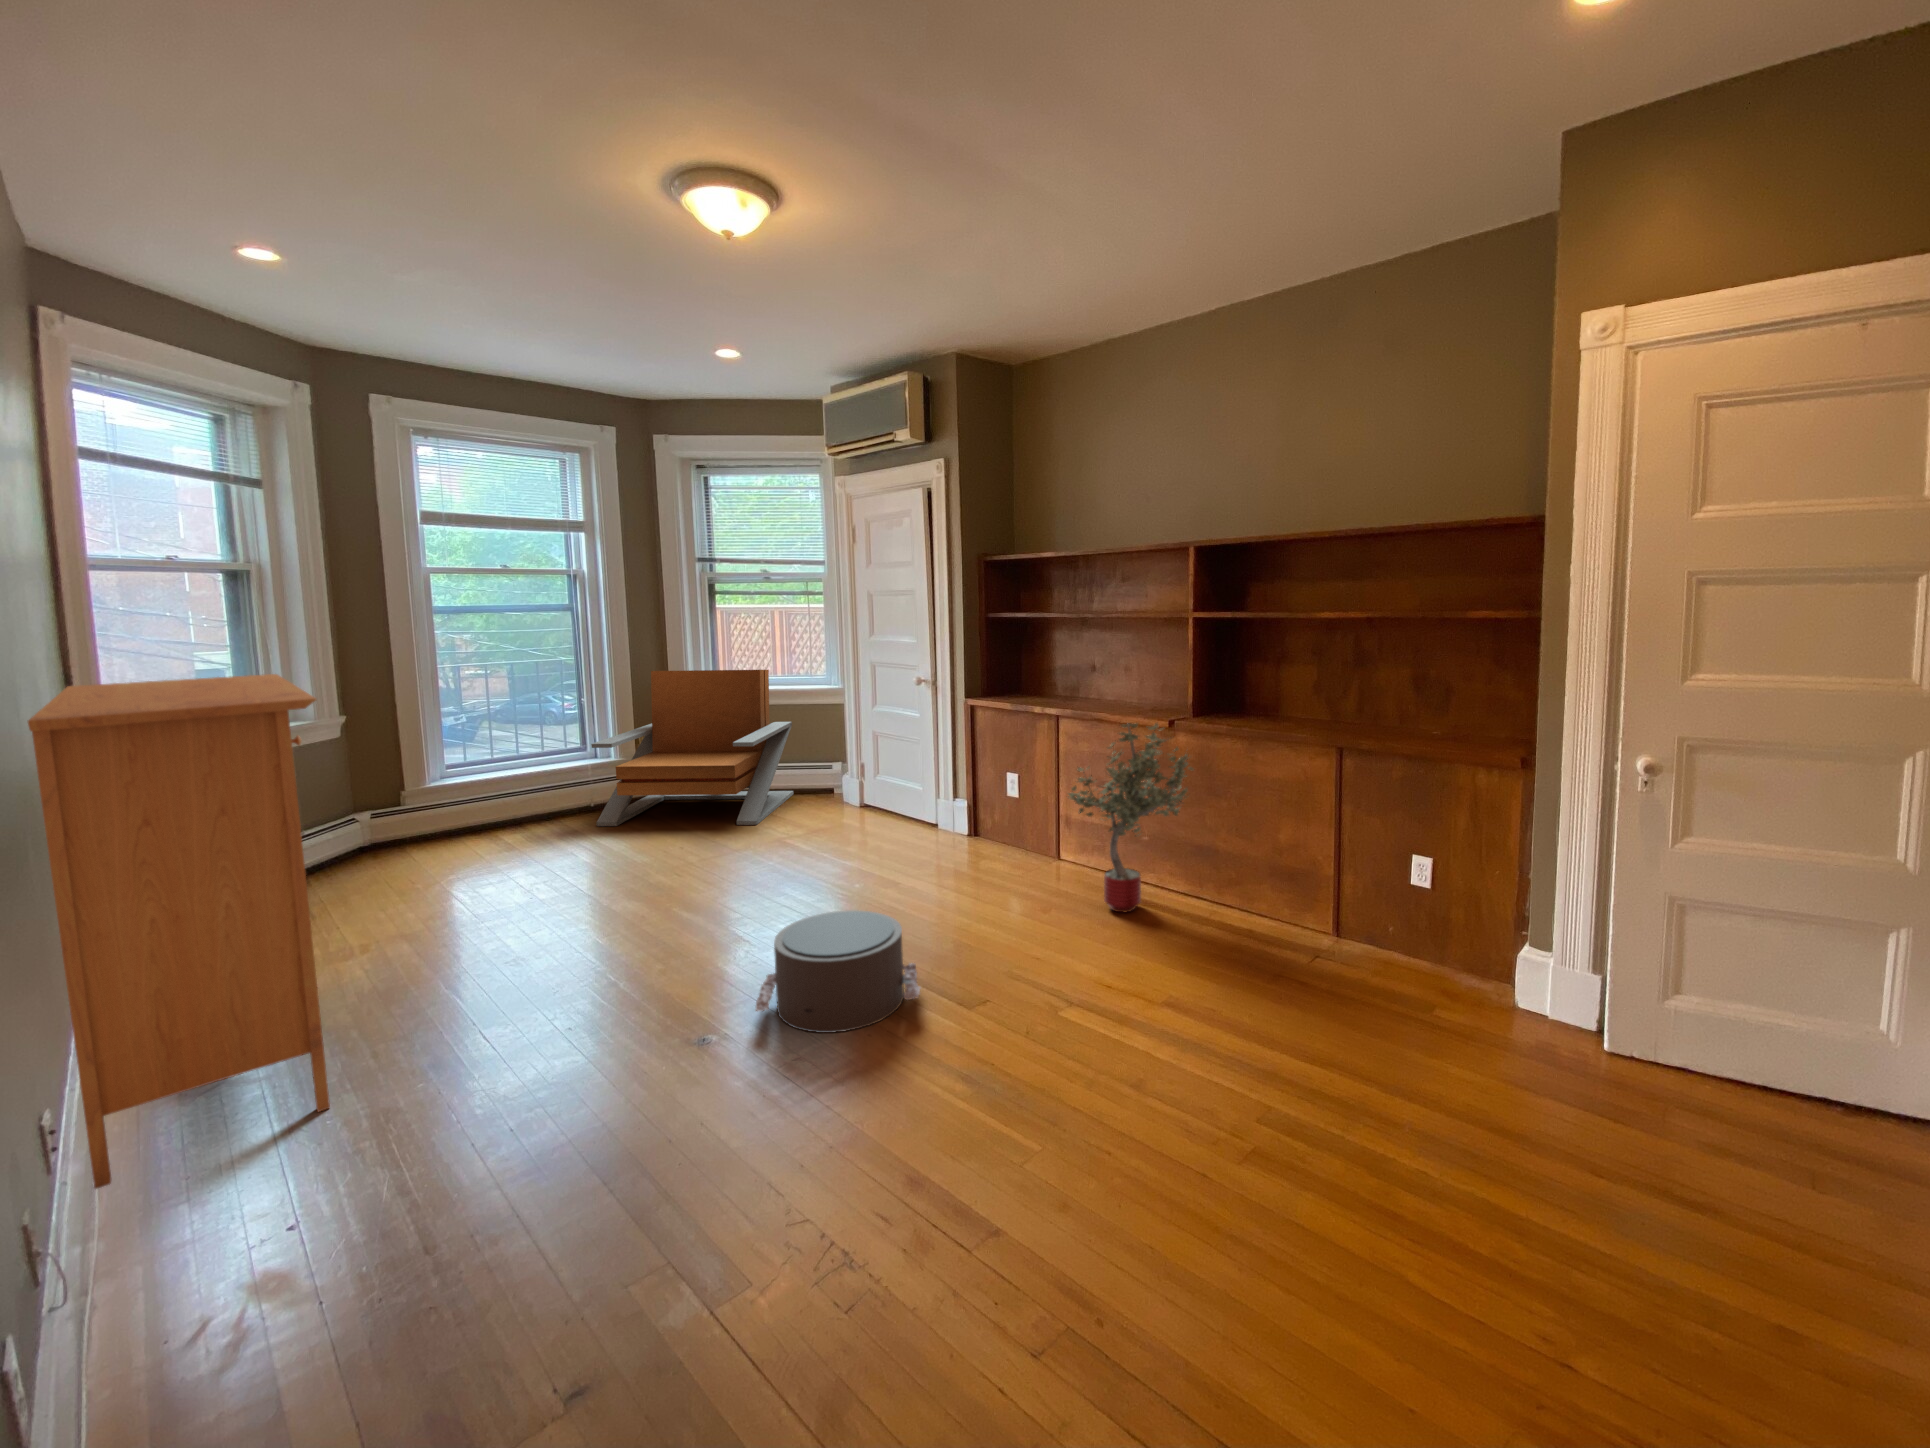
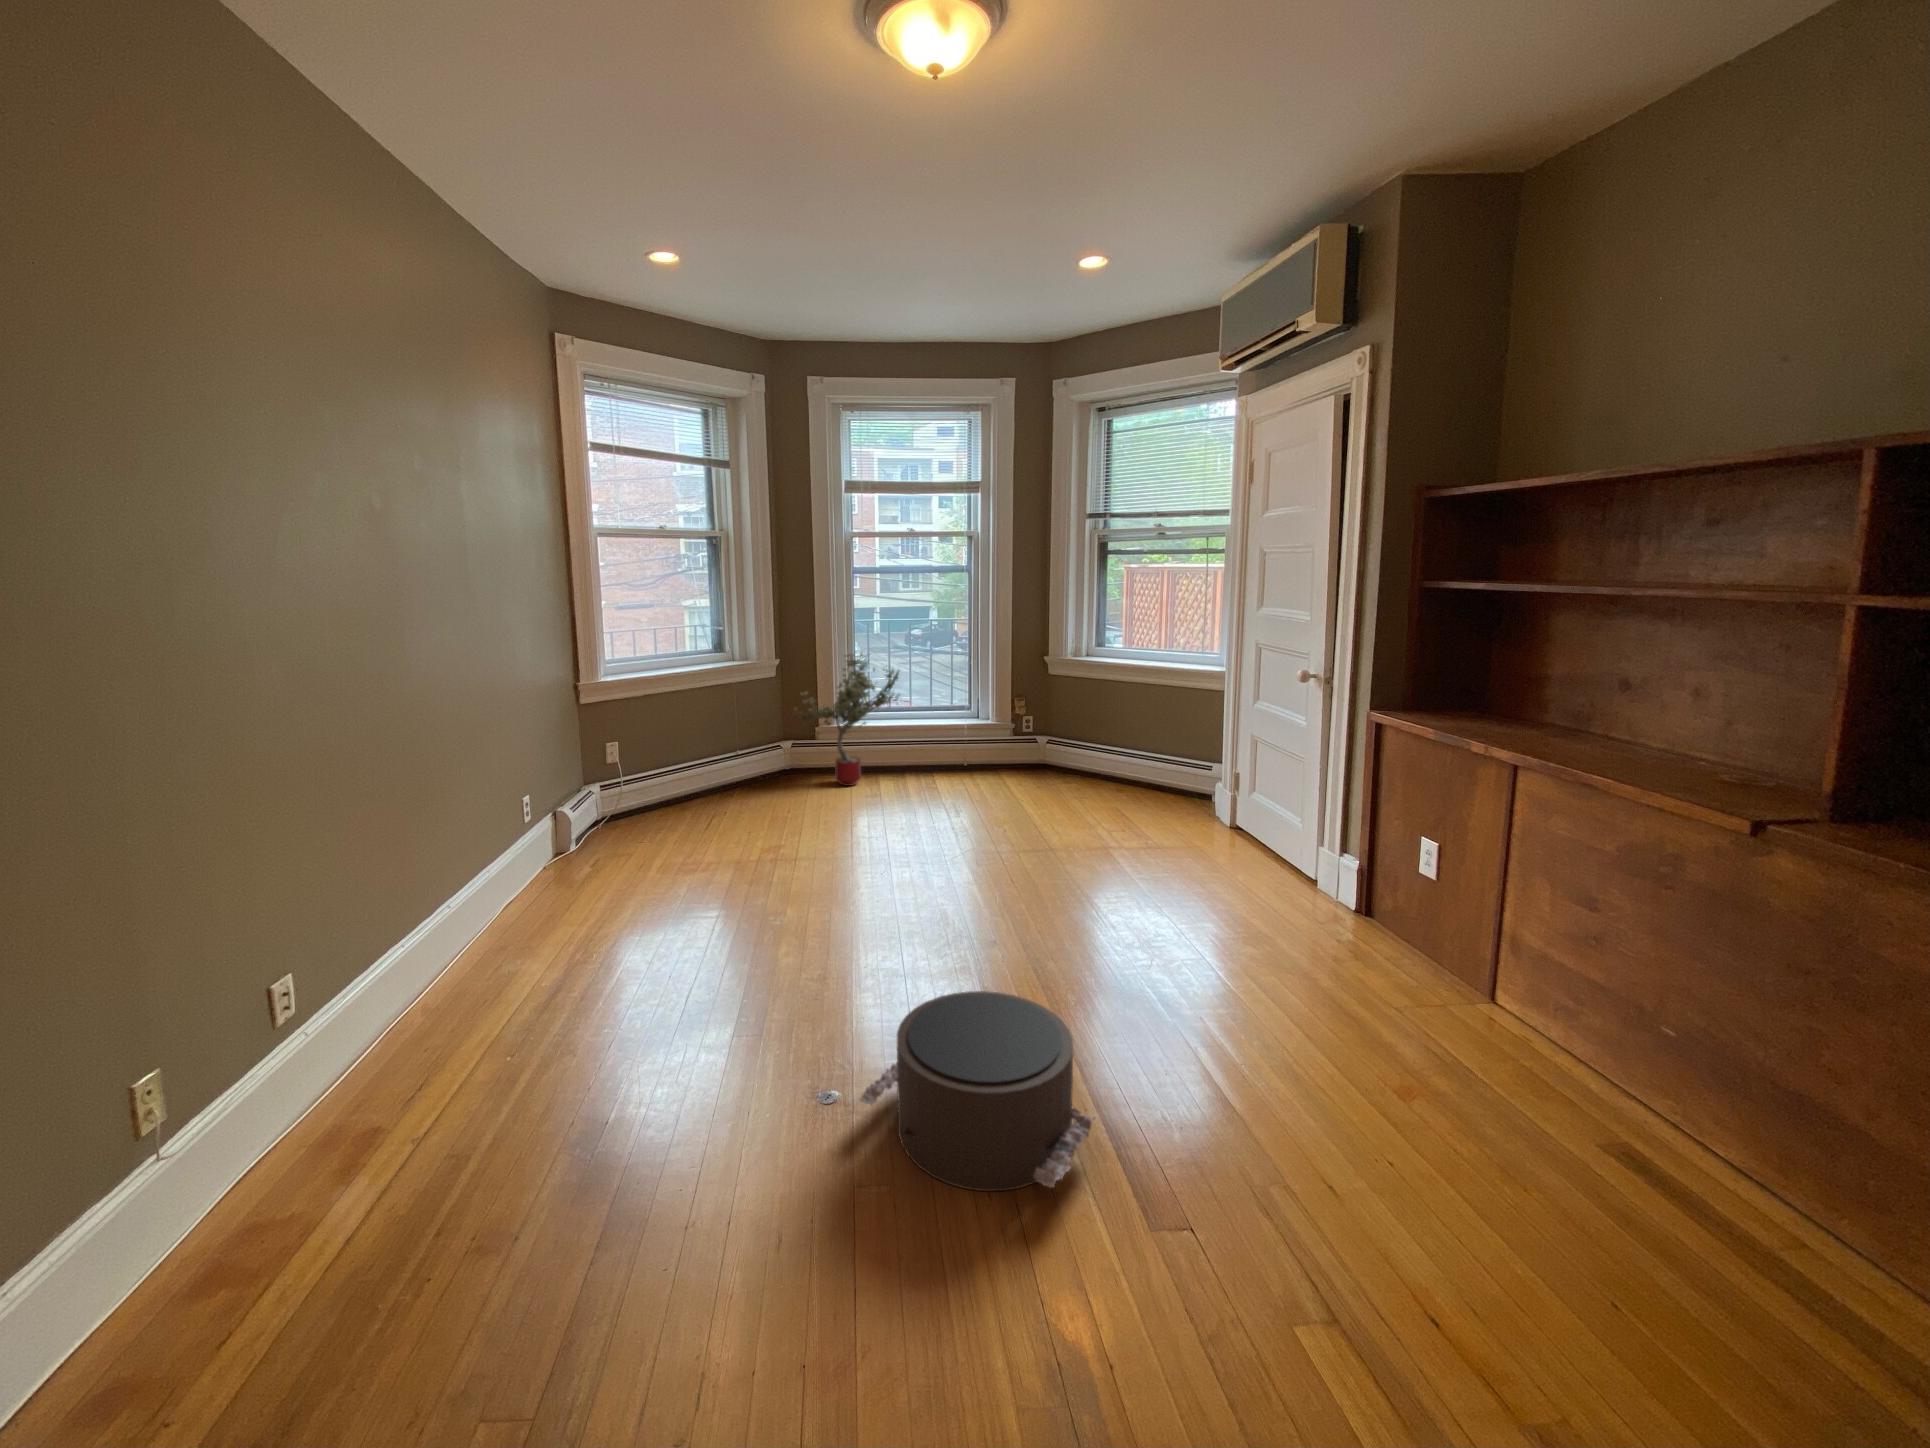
lounge chair: present [591,670,794,826] -> none [953,636,1170,823]
console table: present [28,674,330,1189] -> none [325,625,626,1034]
potted tree: present [1068,723,1194,912] -> present [794,653,899,786]

